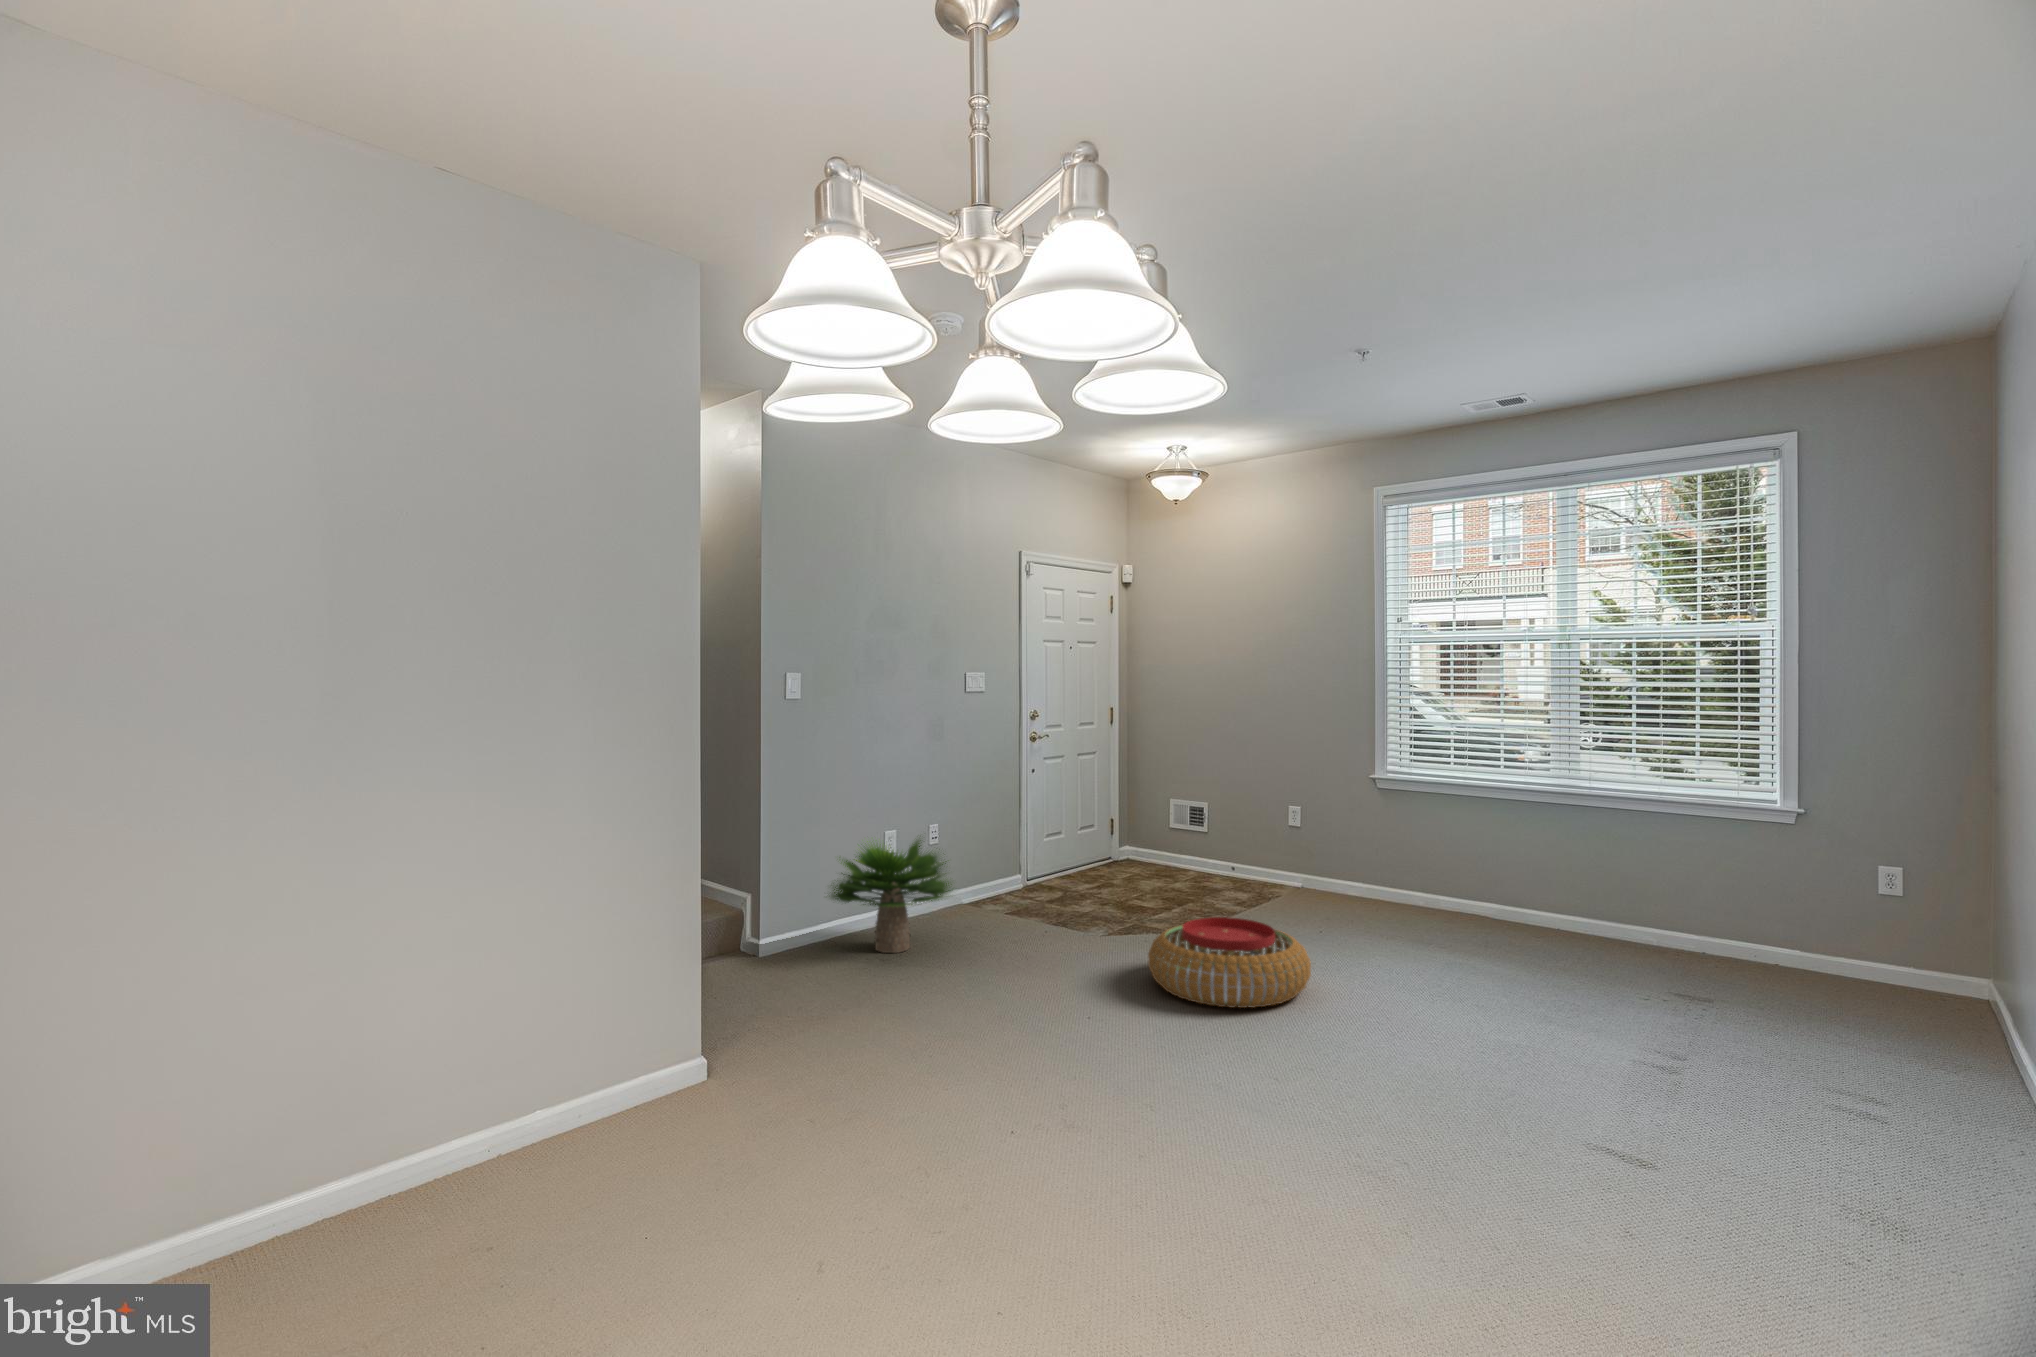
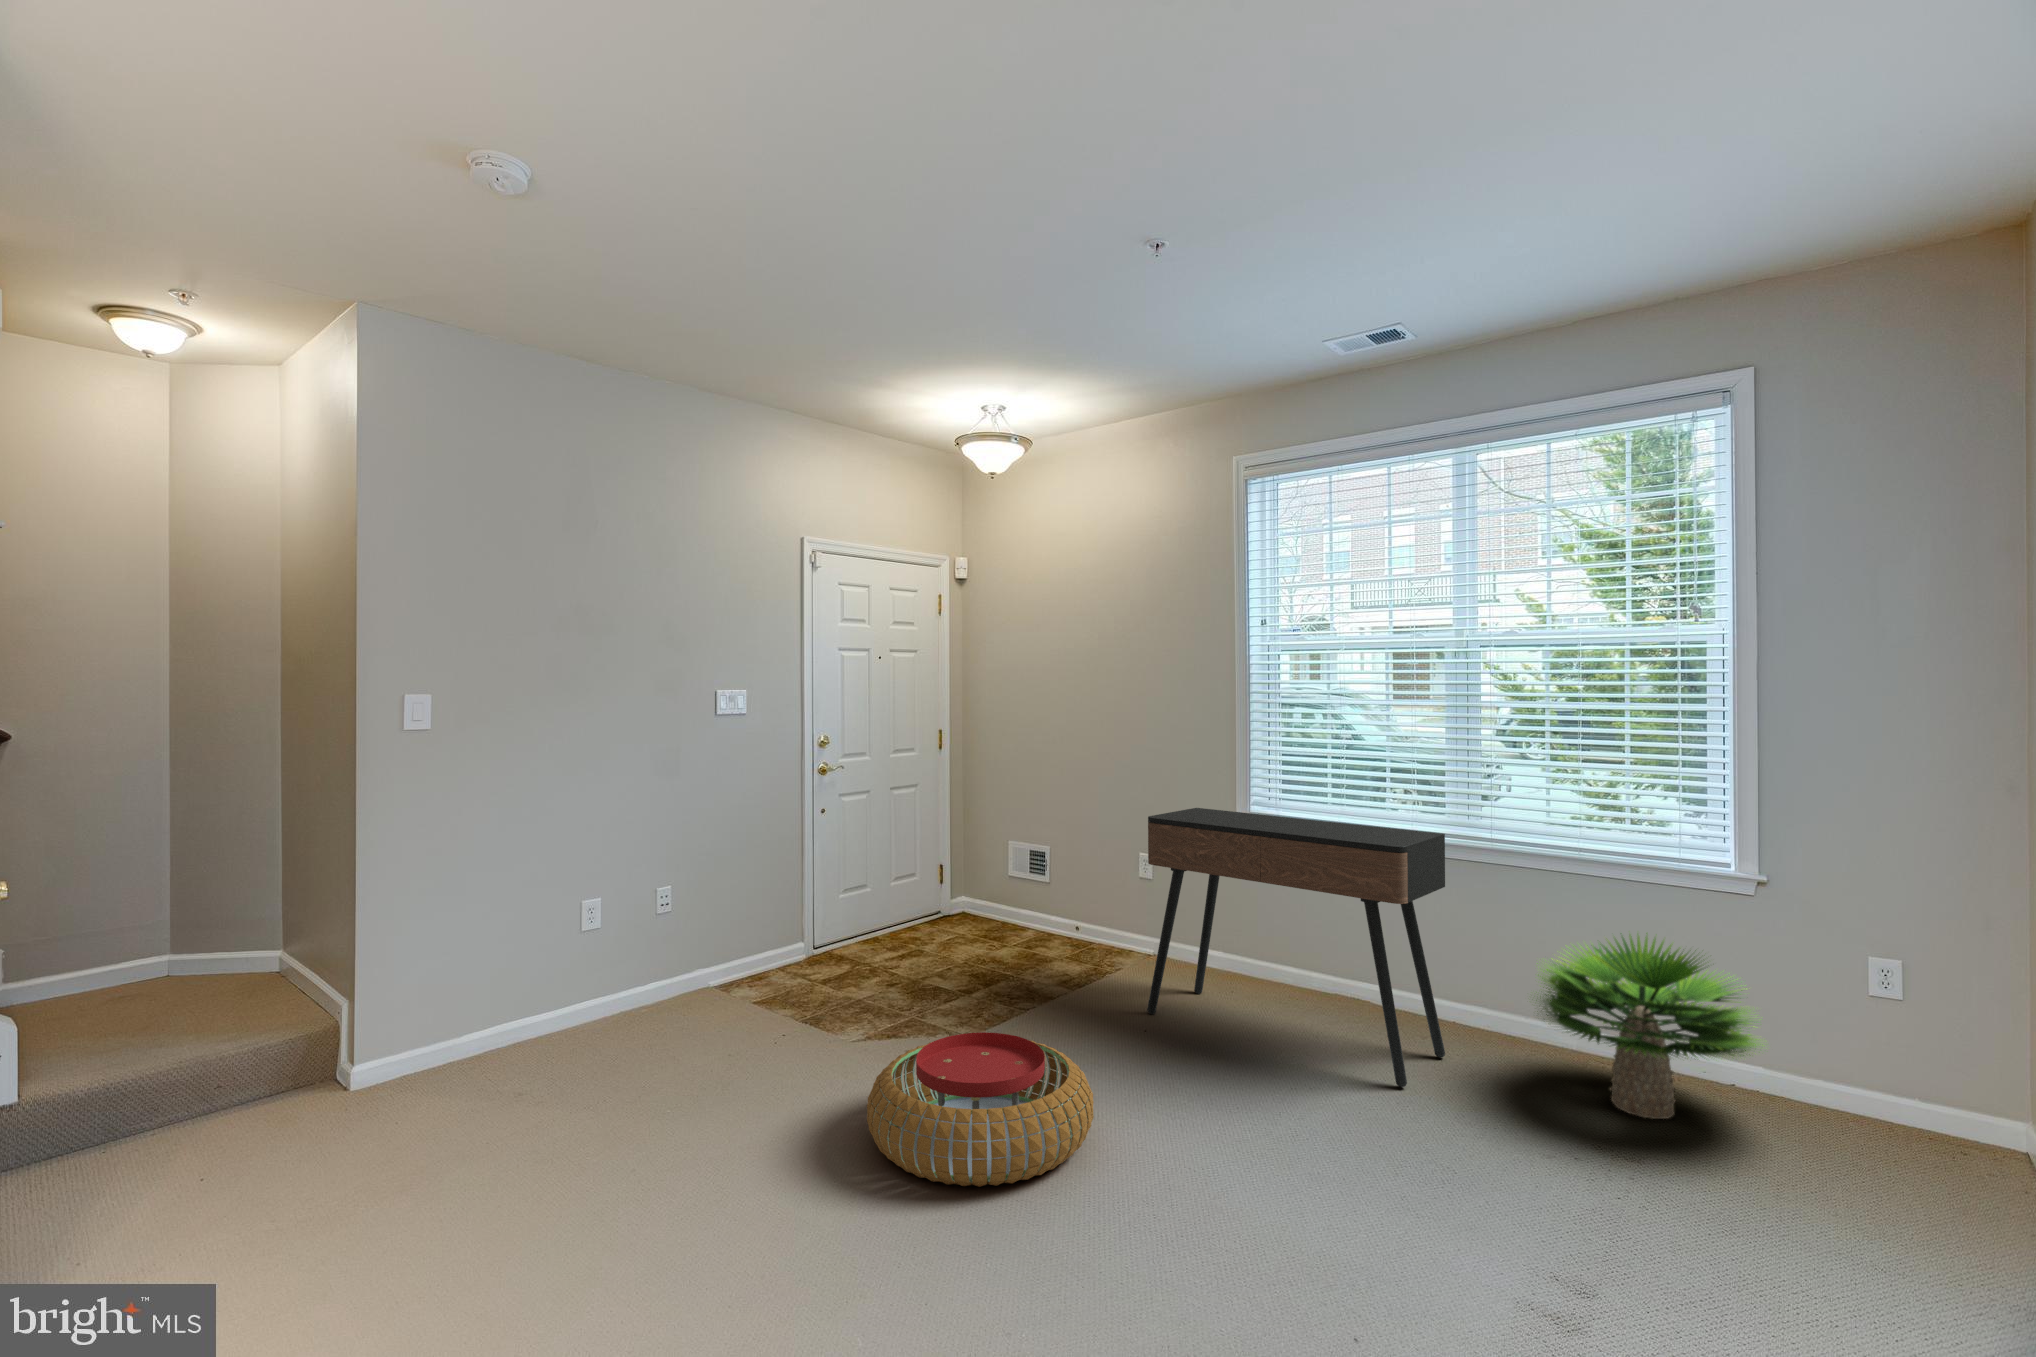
console table: none [1314,766,1555,964] -> present [1147,808,1445,1087]
potted plant: present [829,840,953,953] -> present [1536,933,1763,1119]

